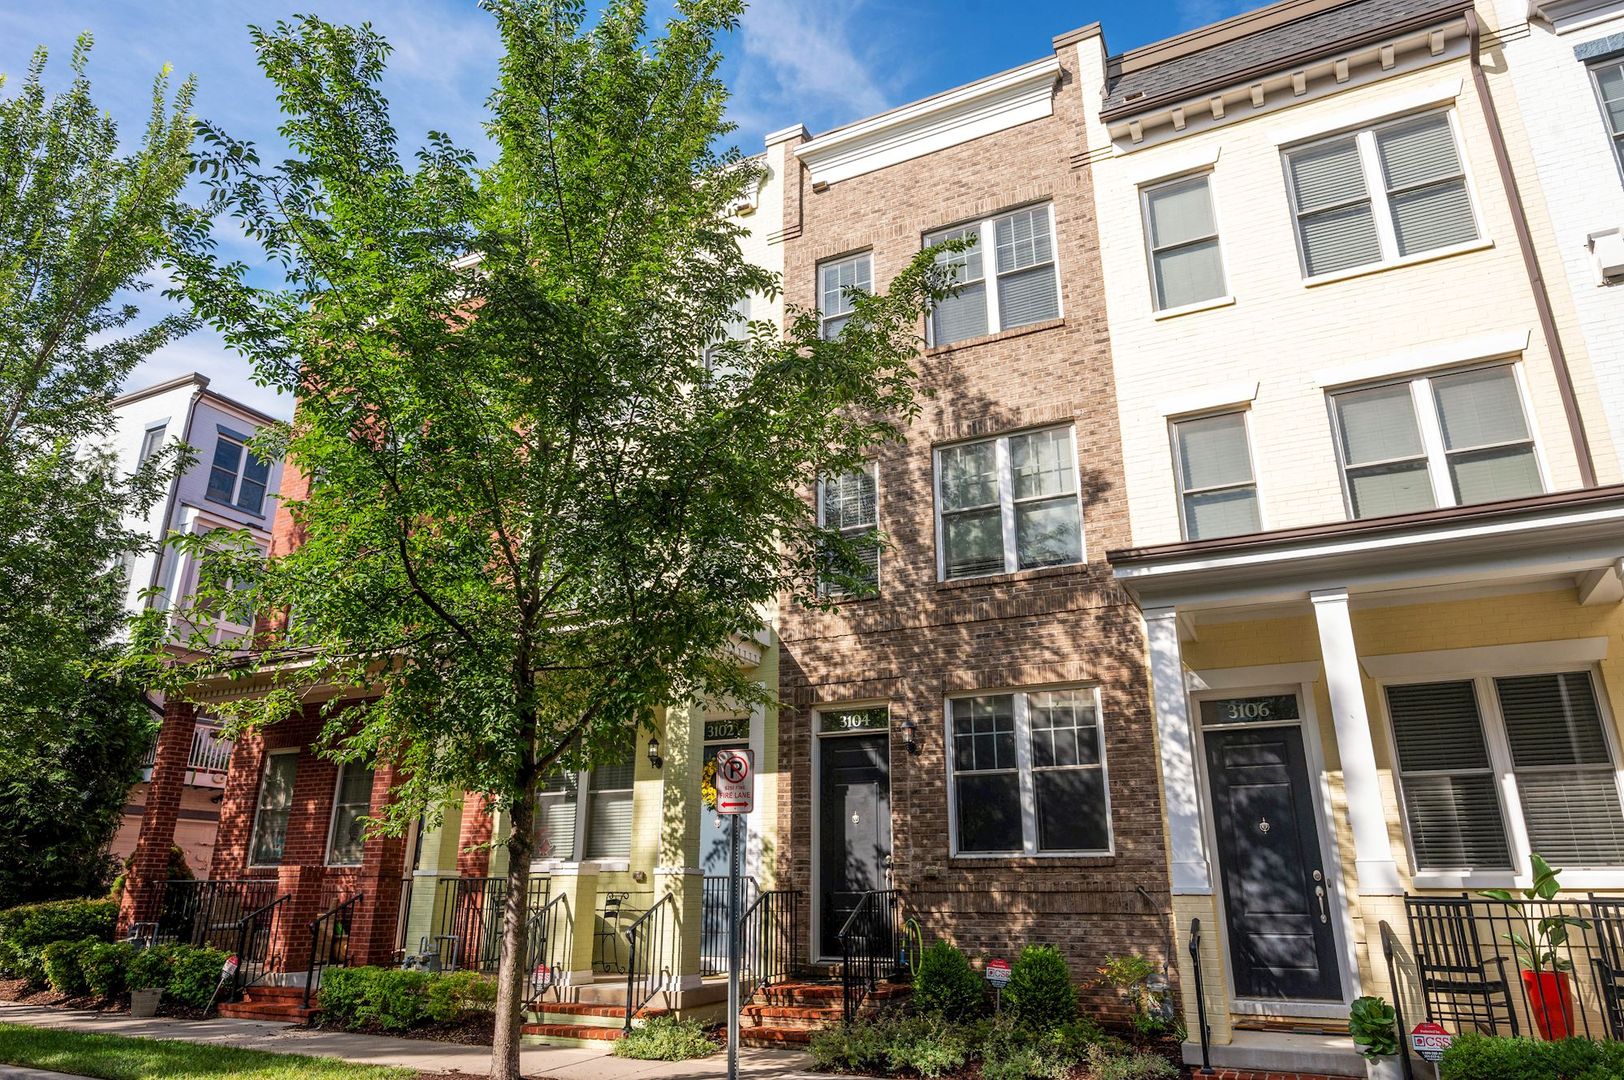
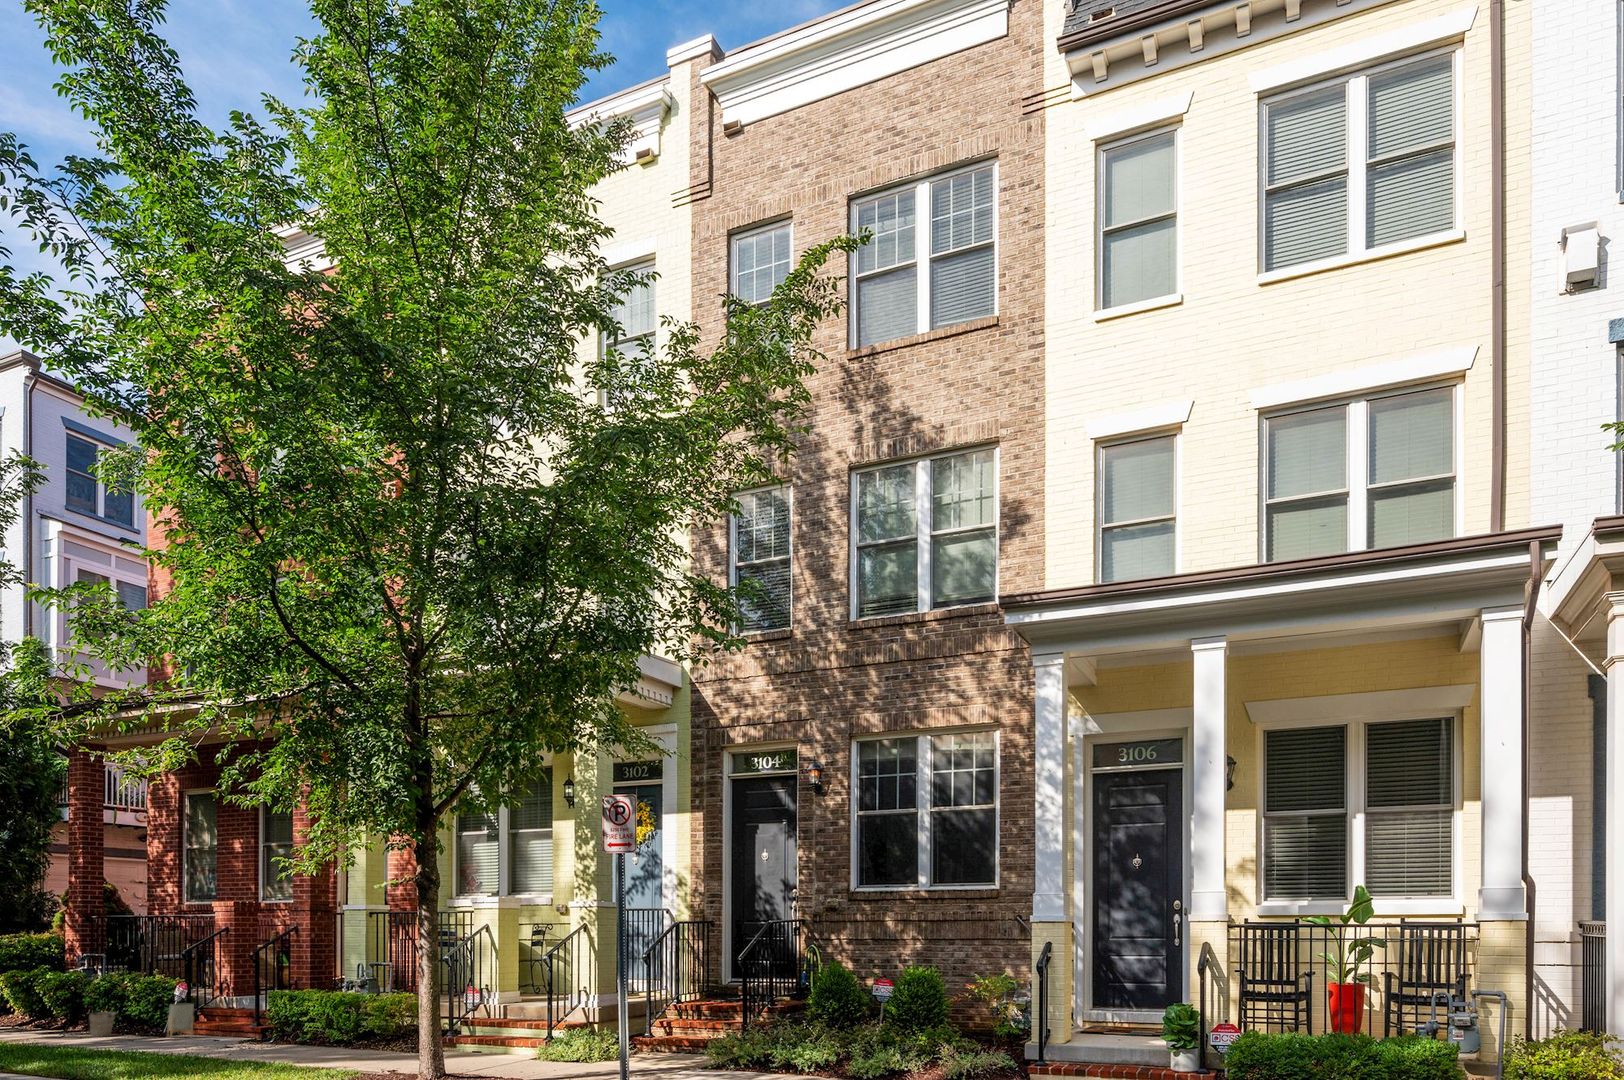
planter: none [213,979,246,1020] -> present [167,1004,194,1037]

